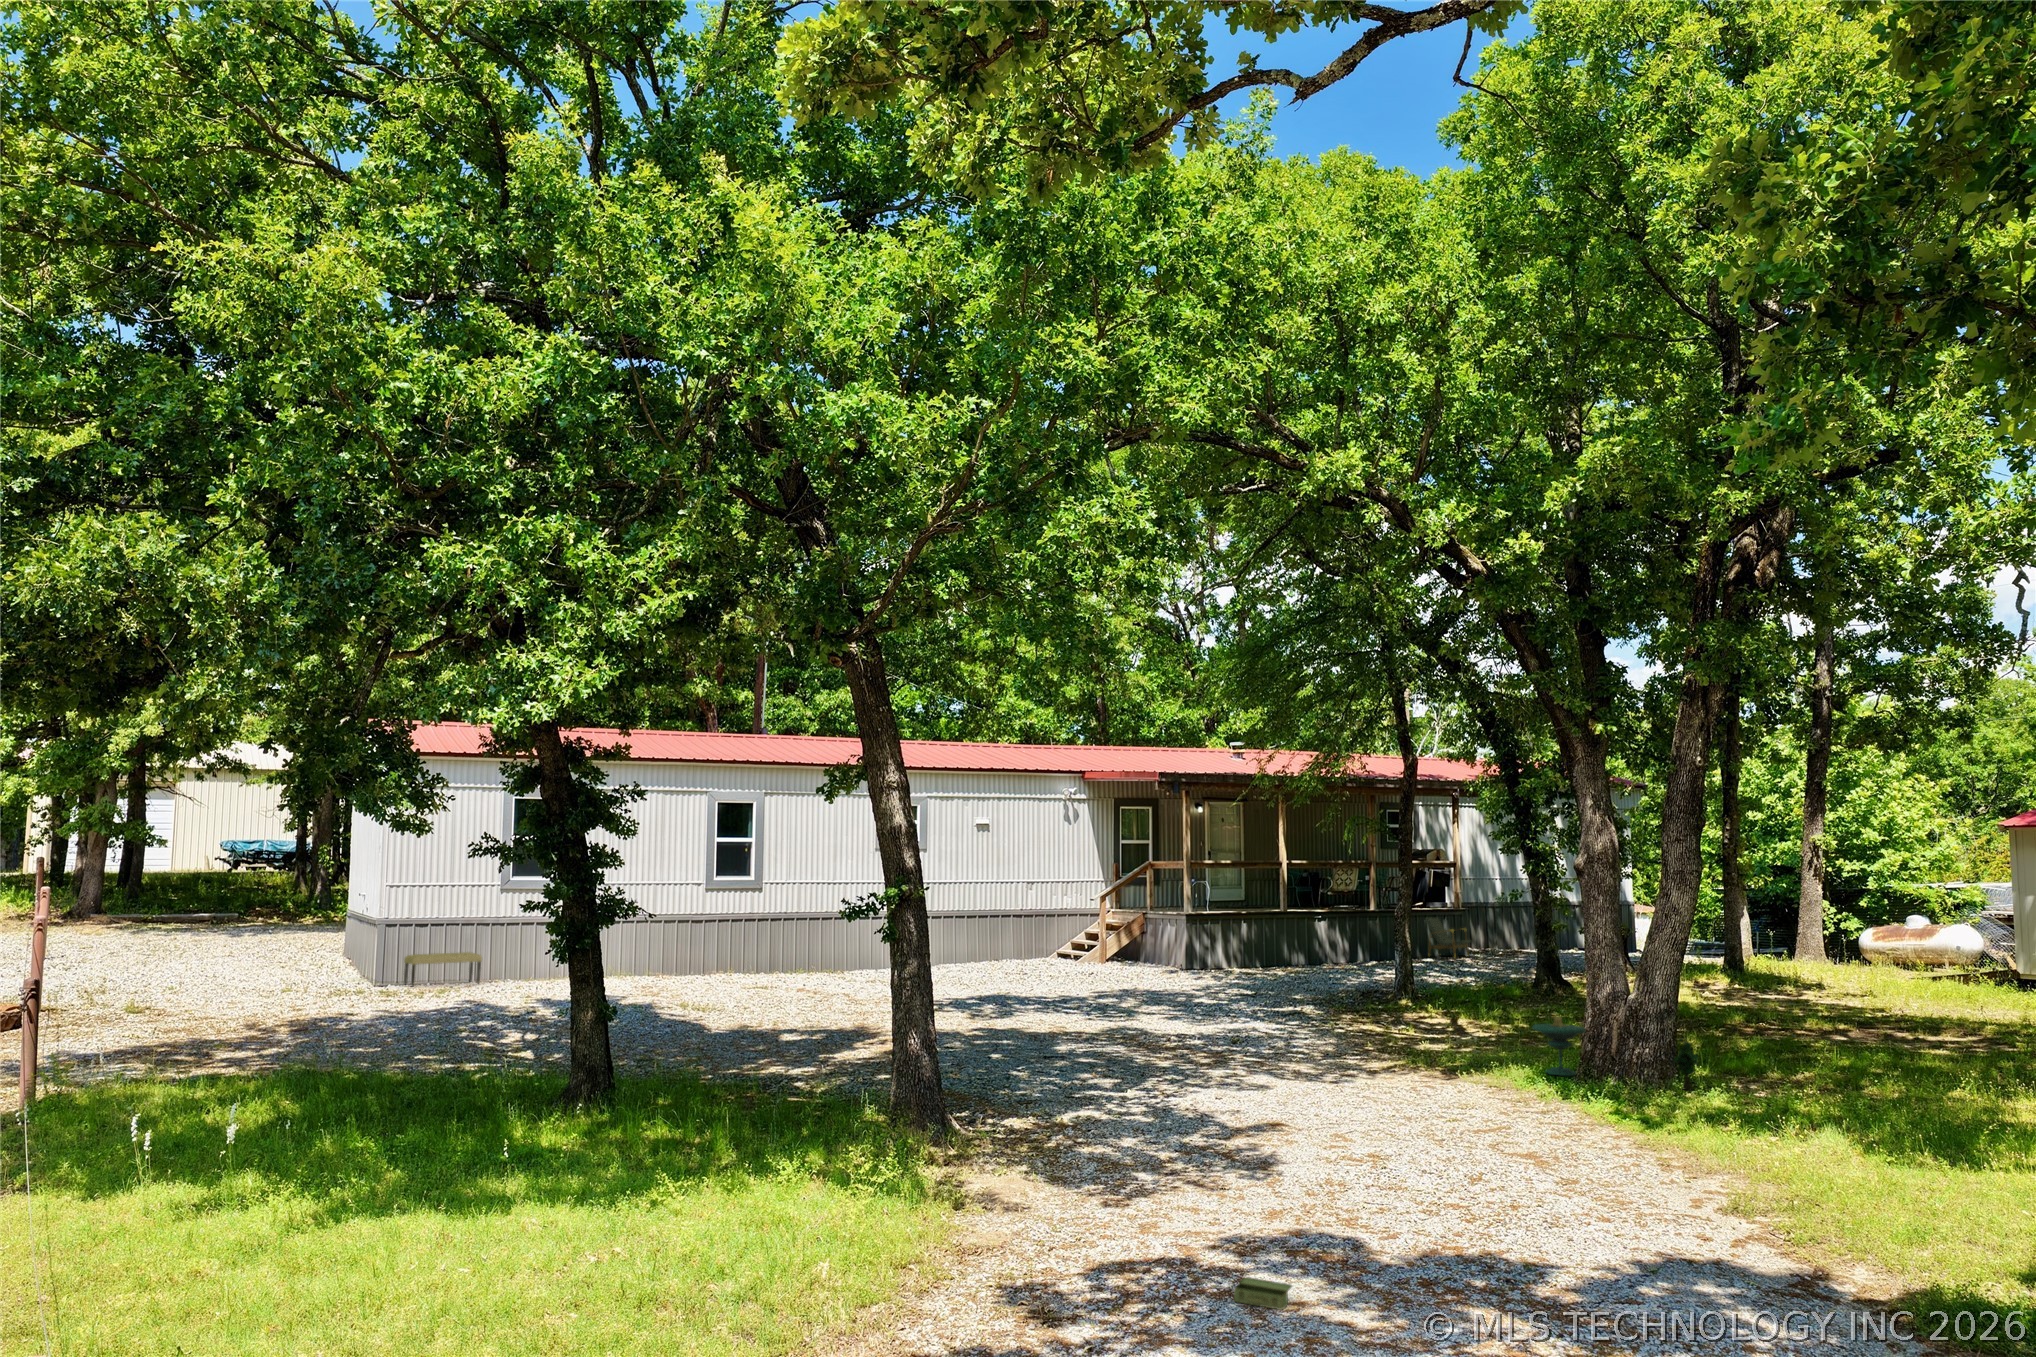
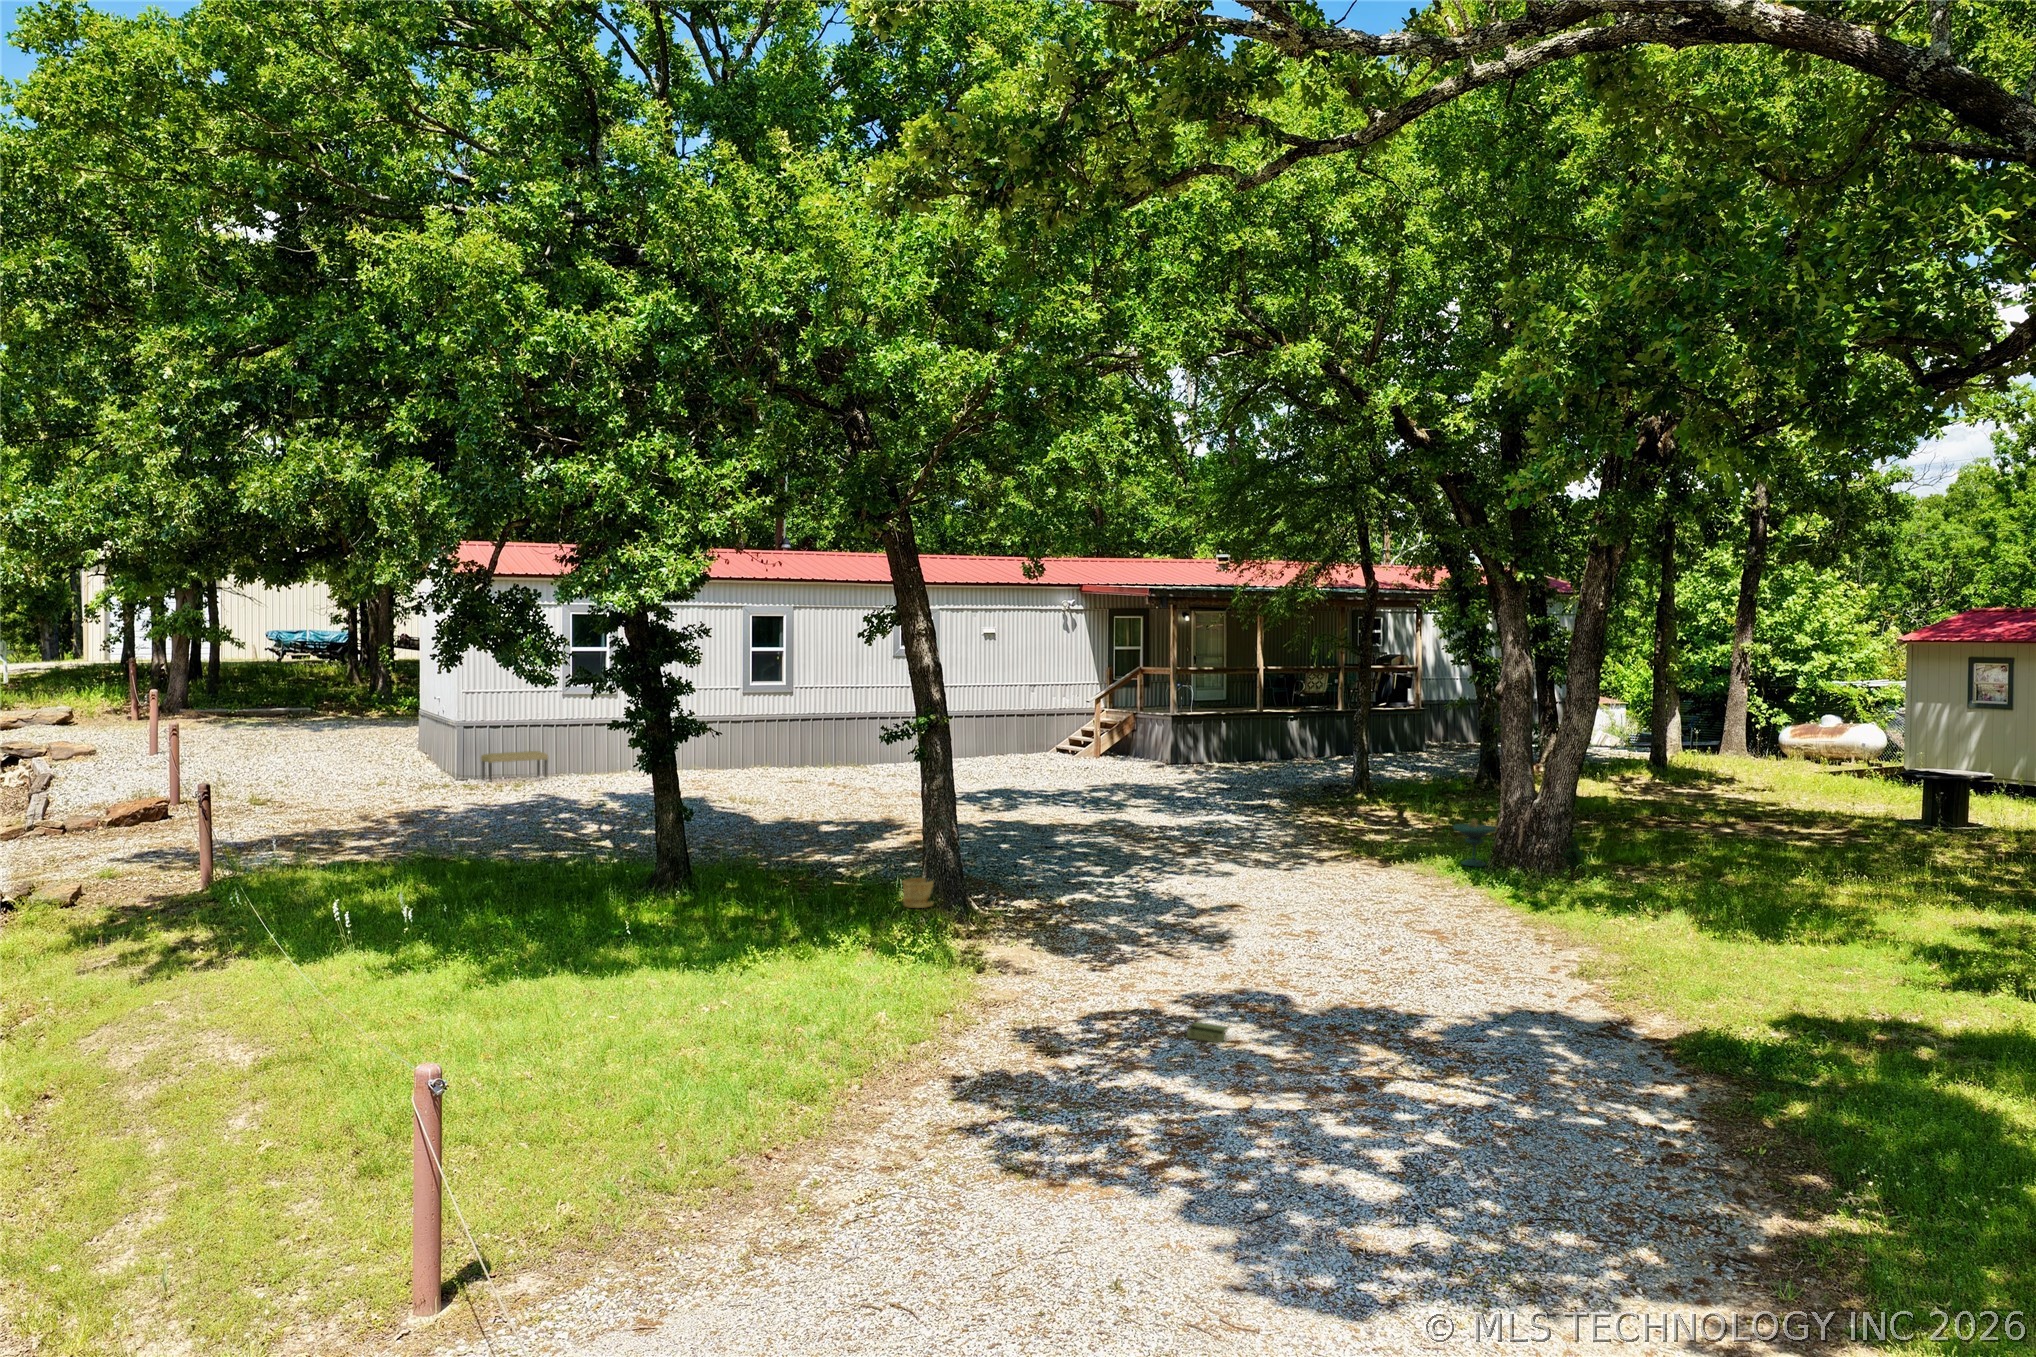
lounge chair: present [1426,918,1472,956] -> none [1389,714,1431,752]
wooden bucket: none [861,1086,902,1125] -> present [902,878,933,908]

